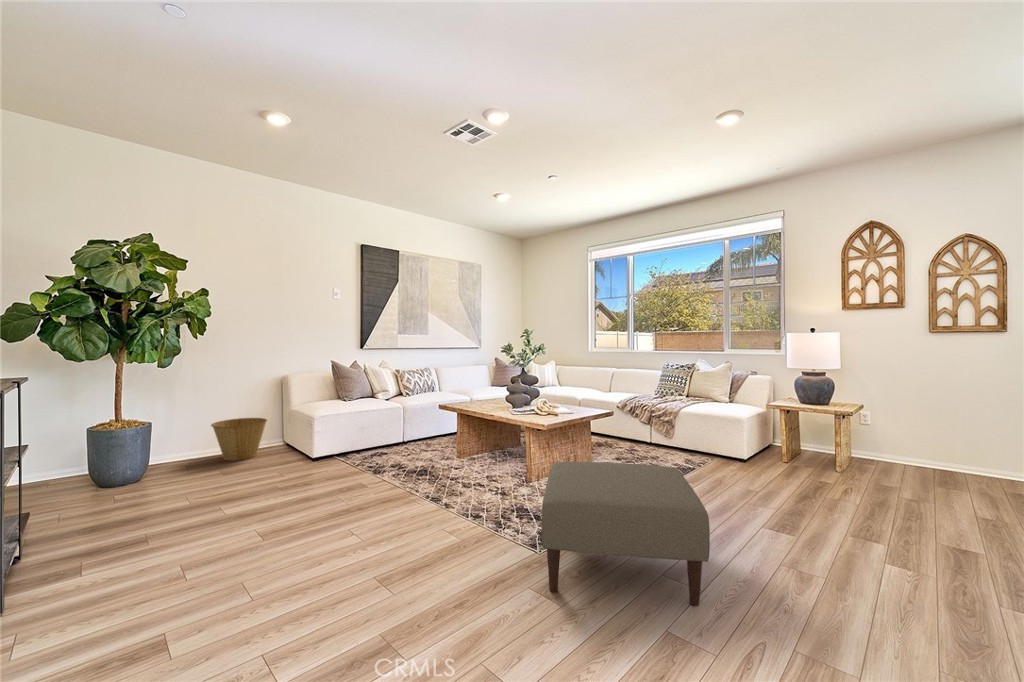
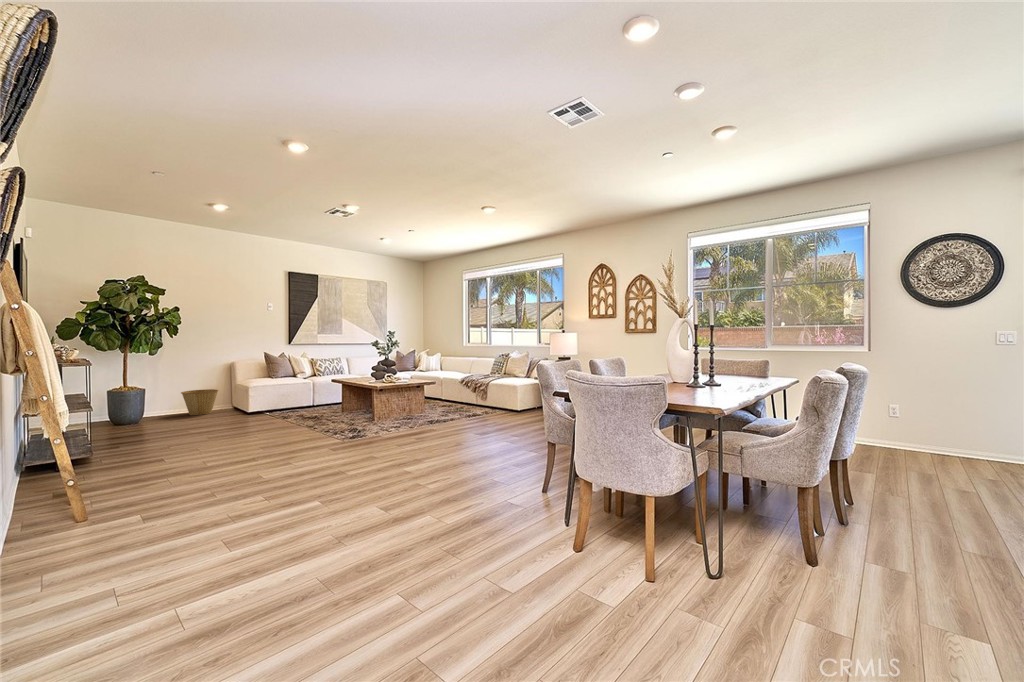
ottoman: present [542,462,710,606] -> none [333,400,422,452]

